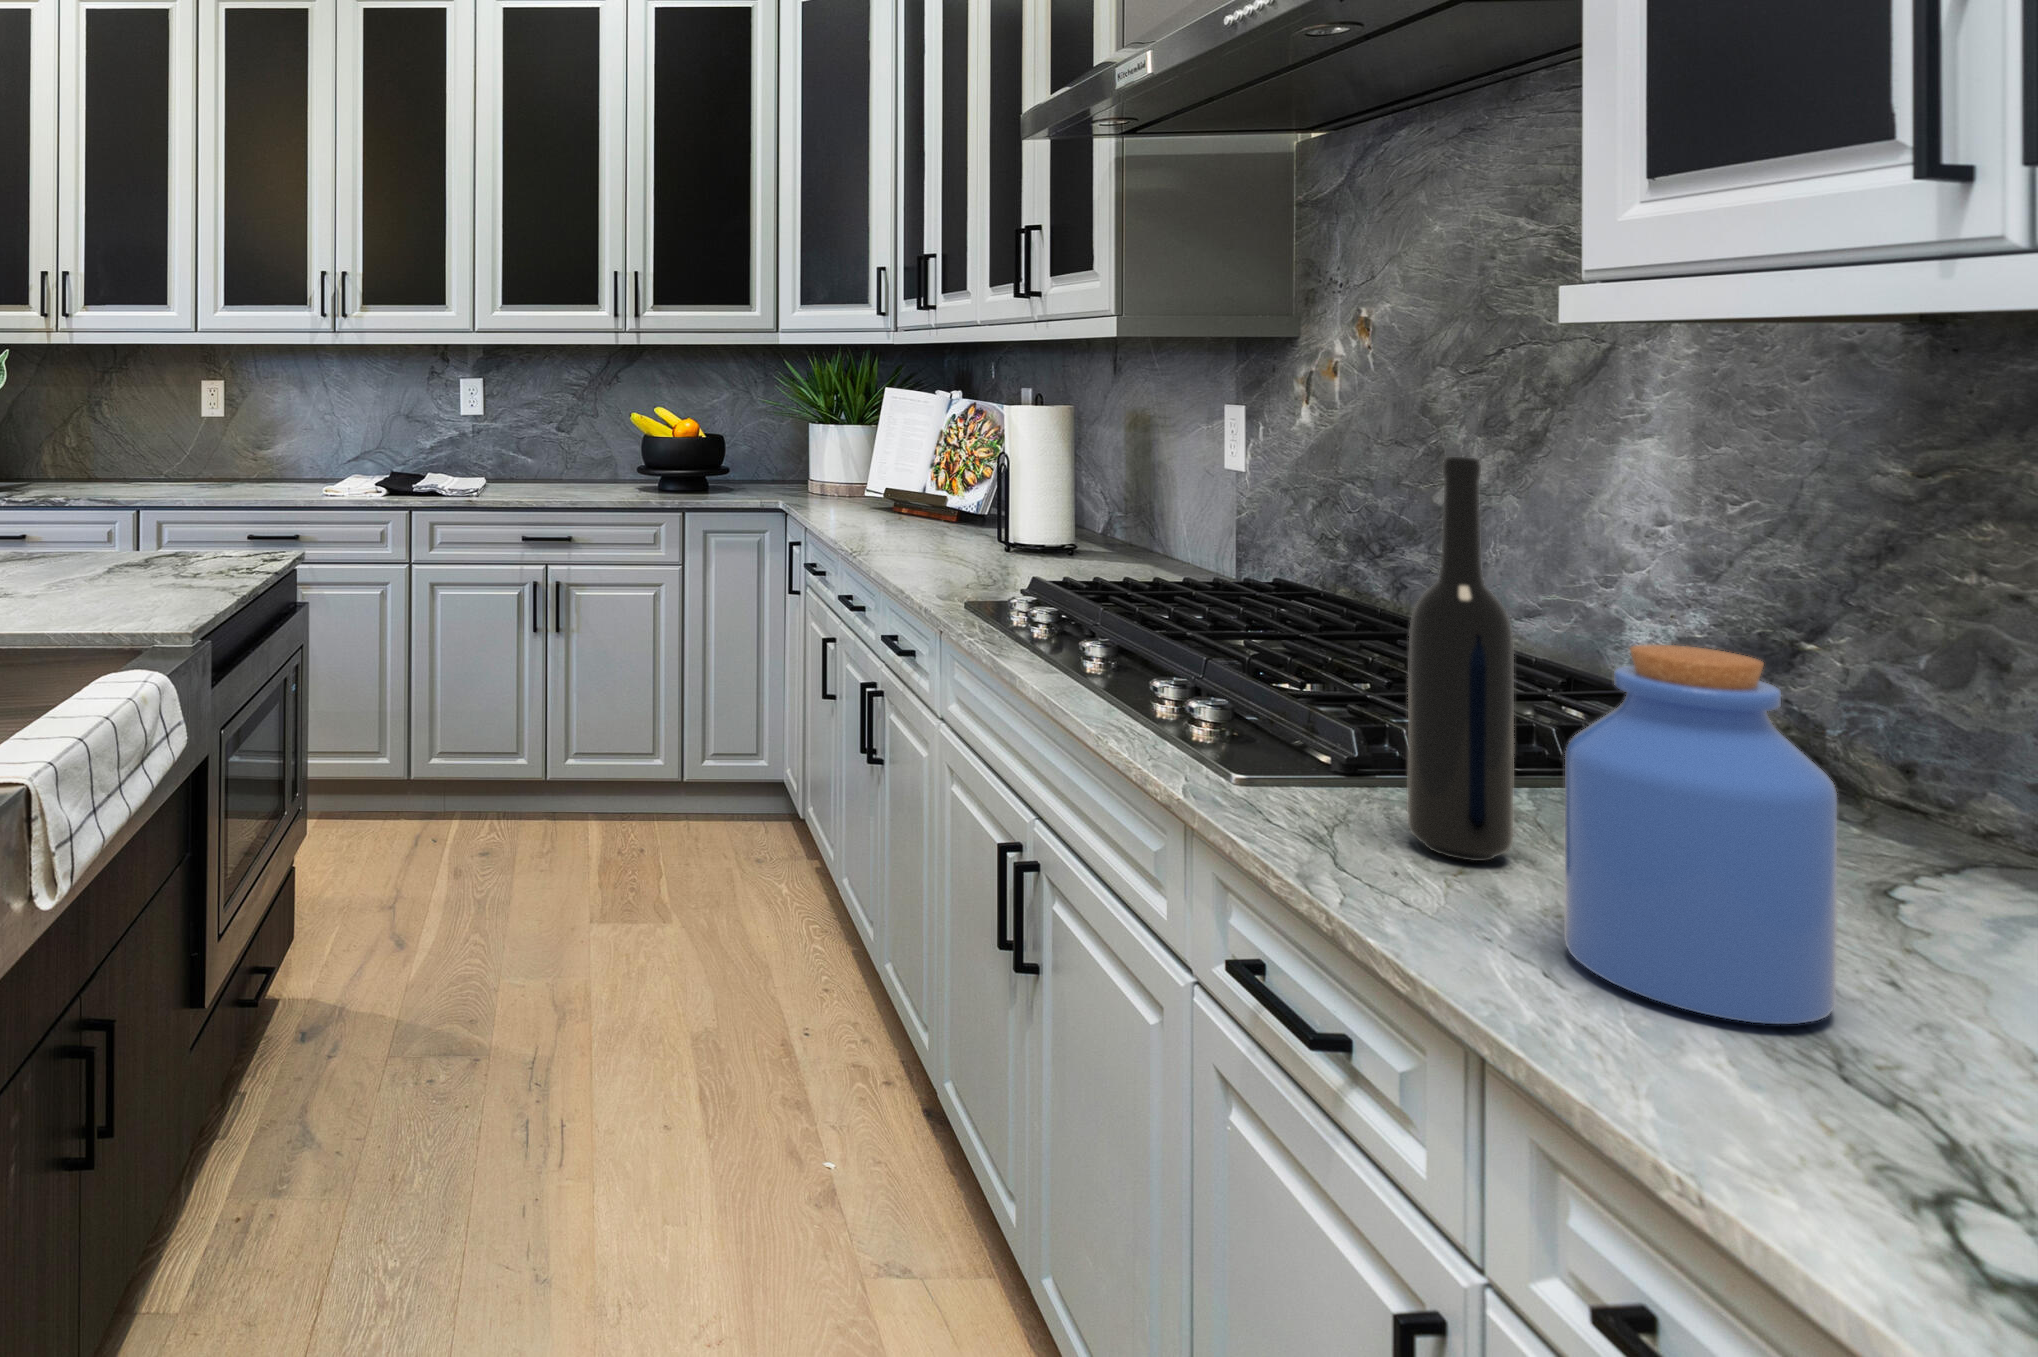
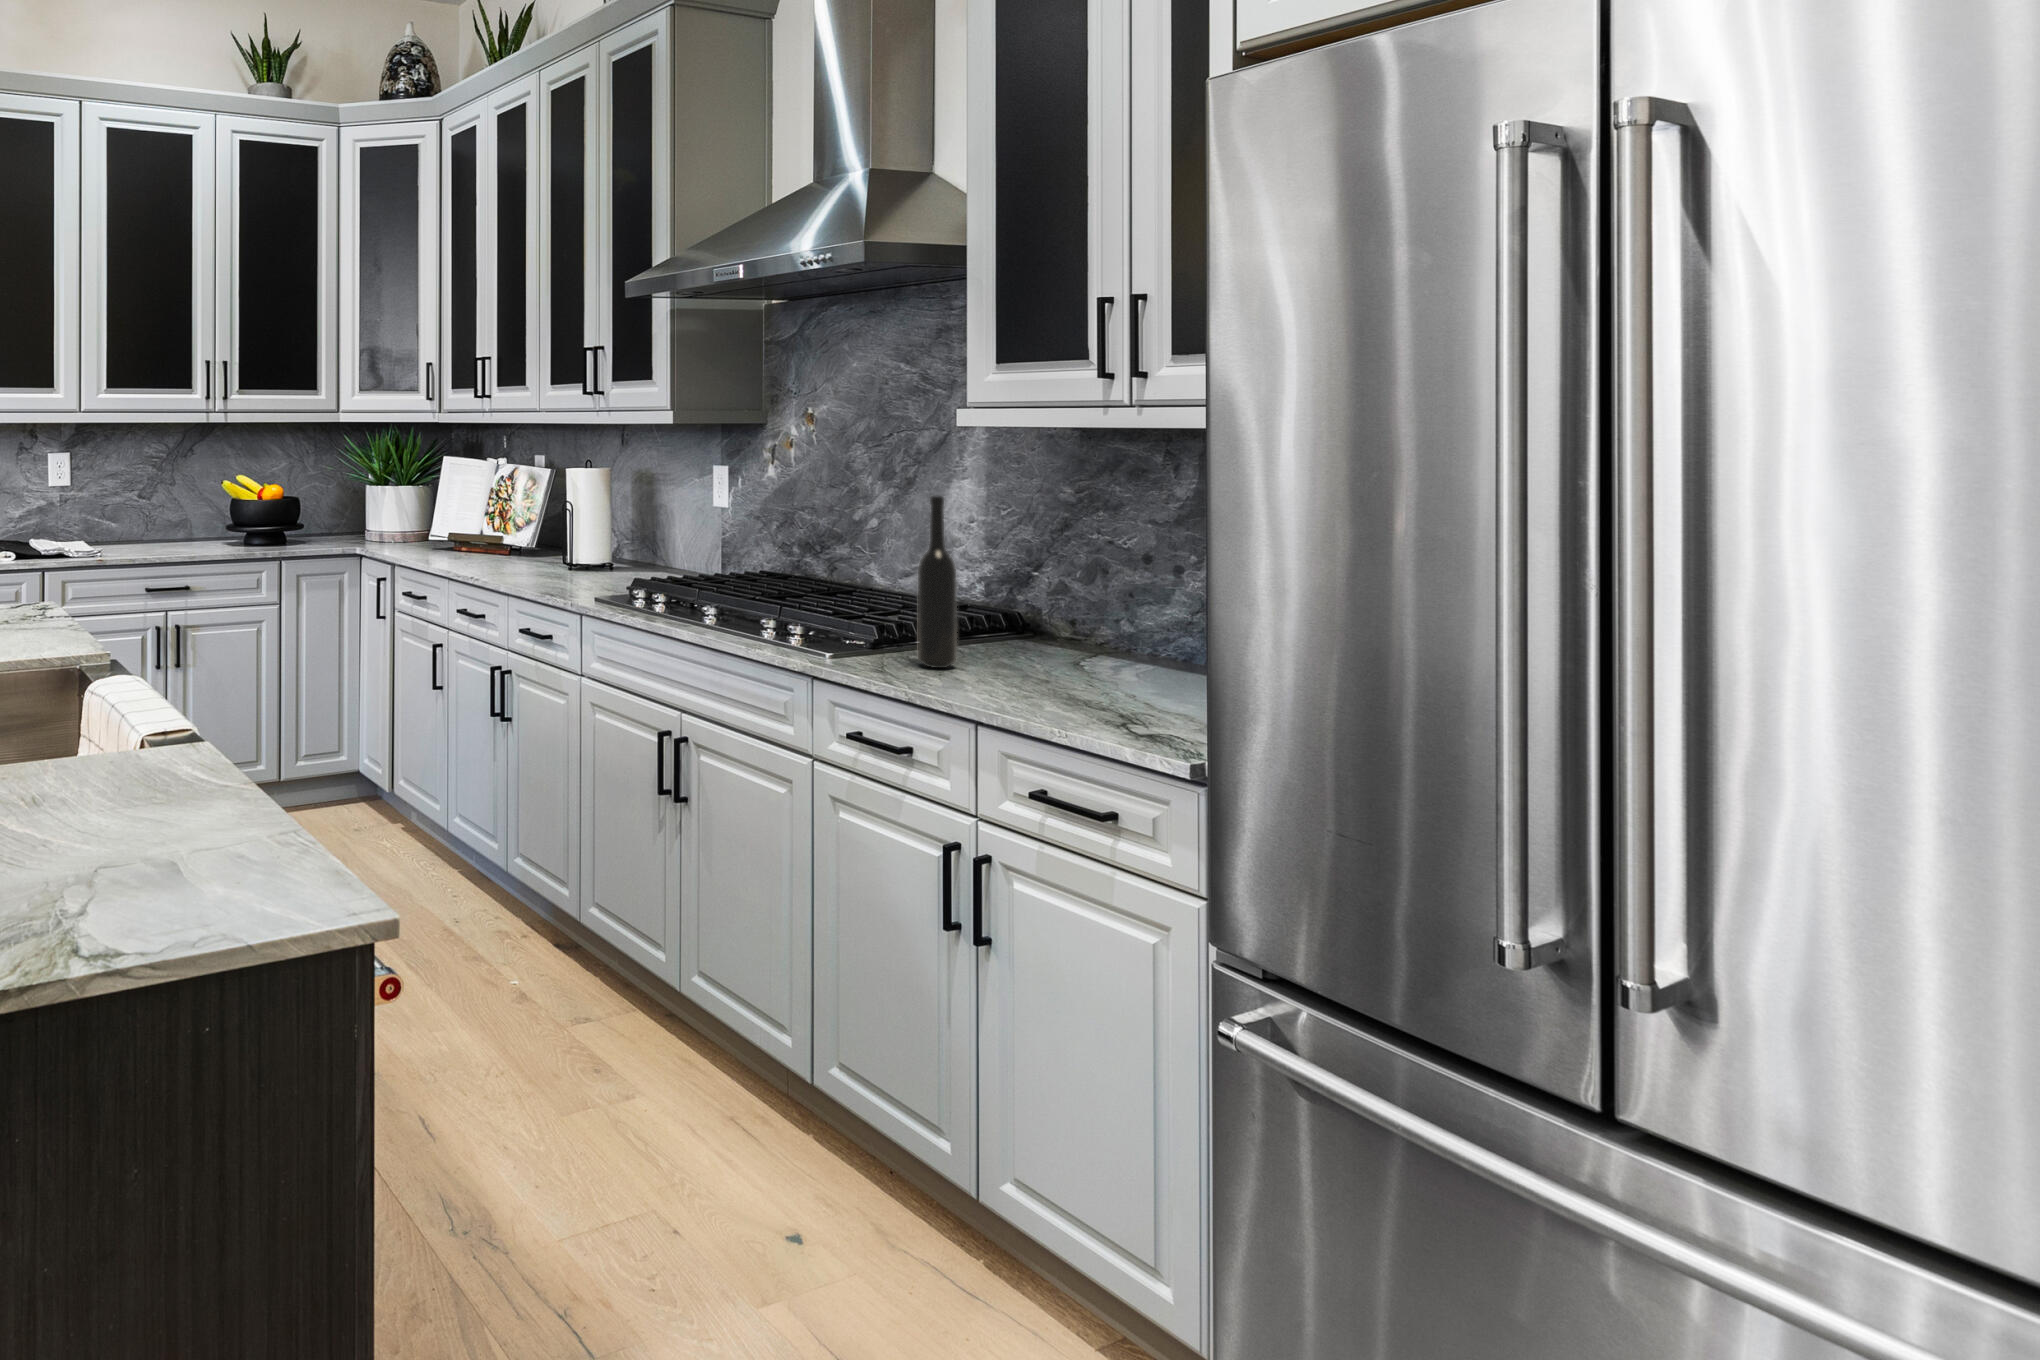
jar: present [1564,645,1837,1024] -> none [991,564,1072,694]

